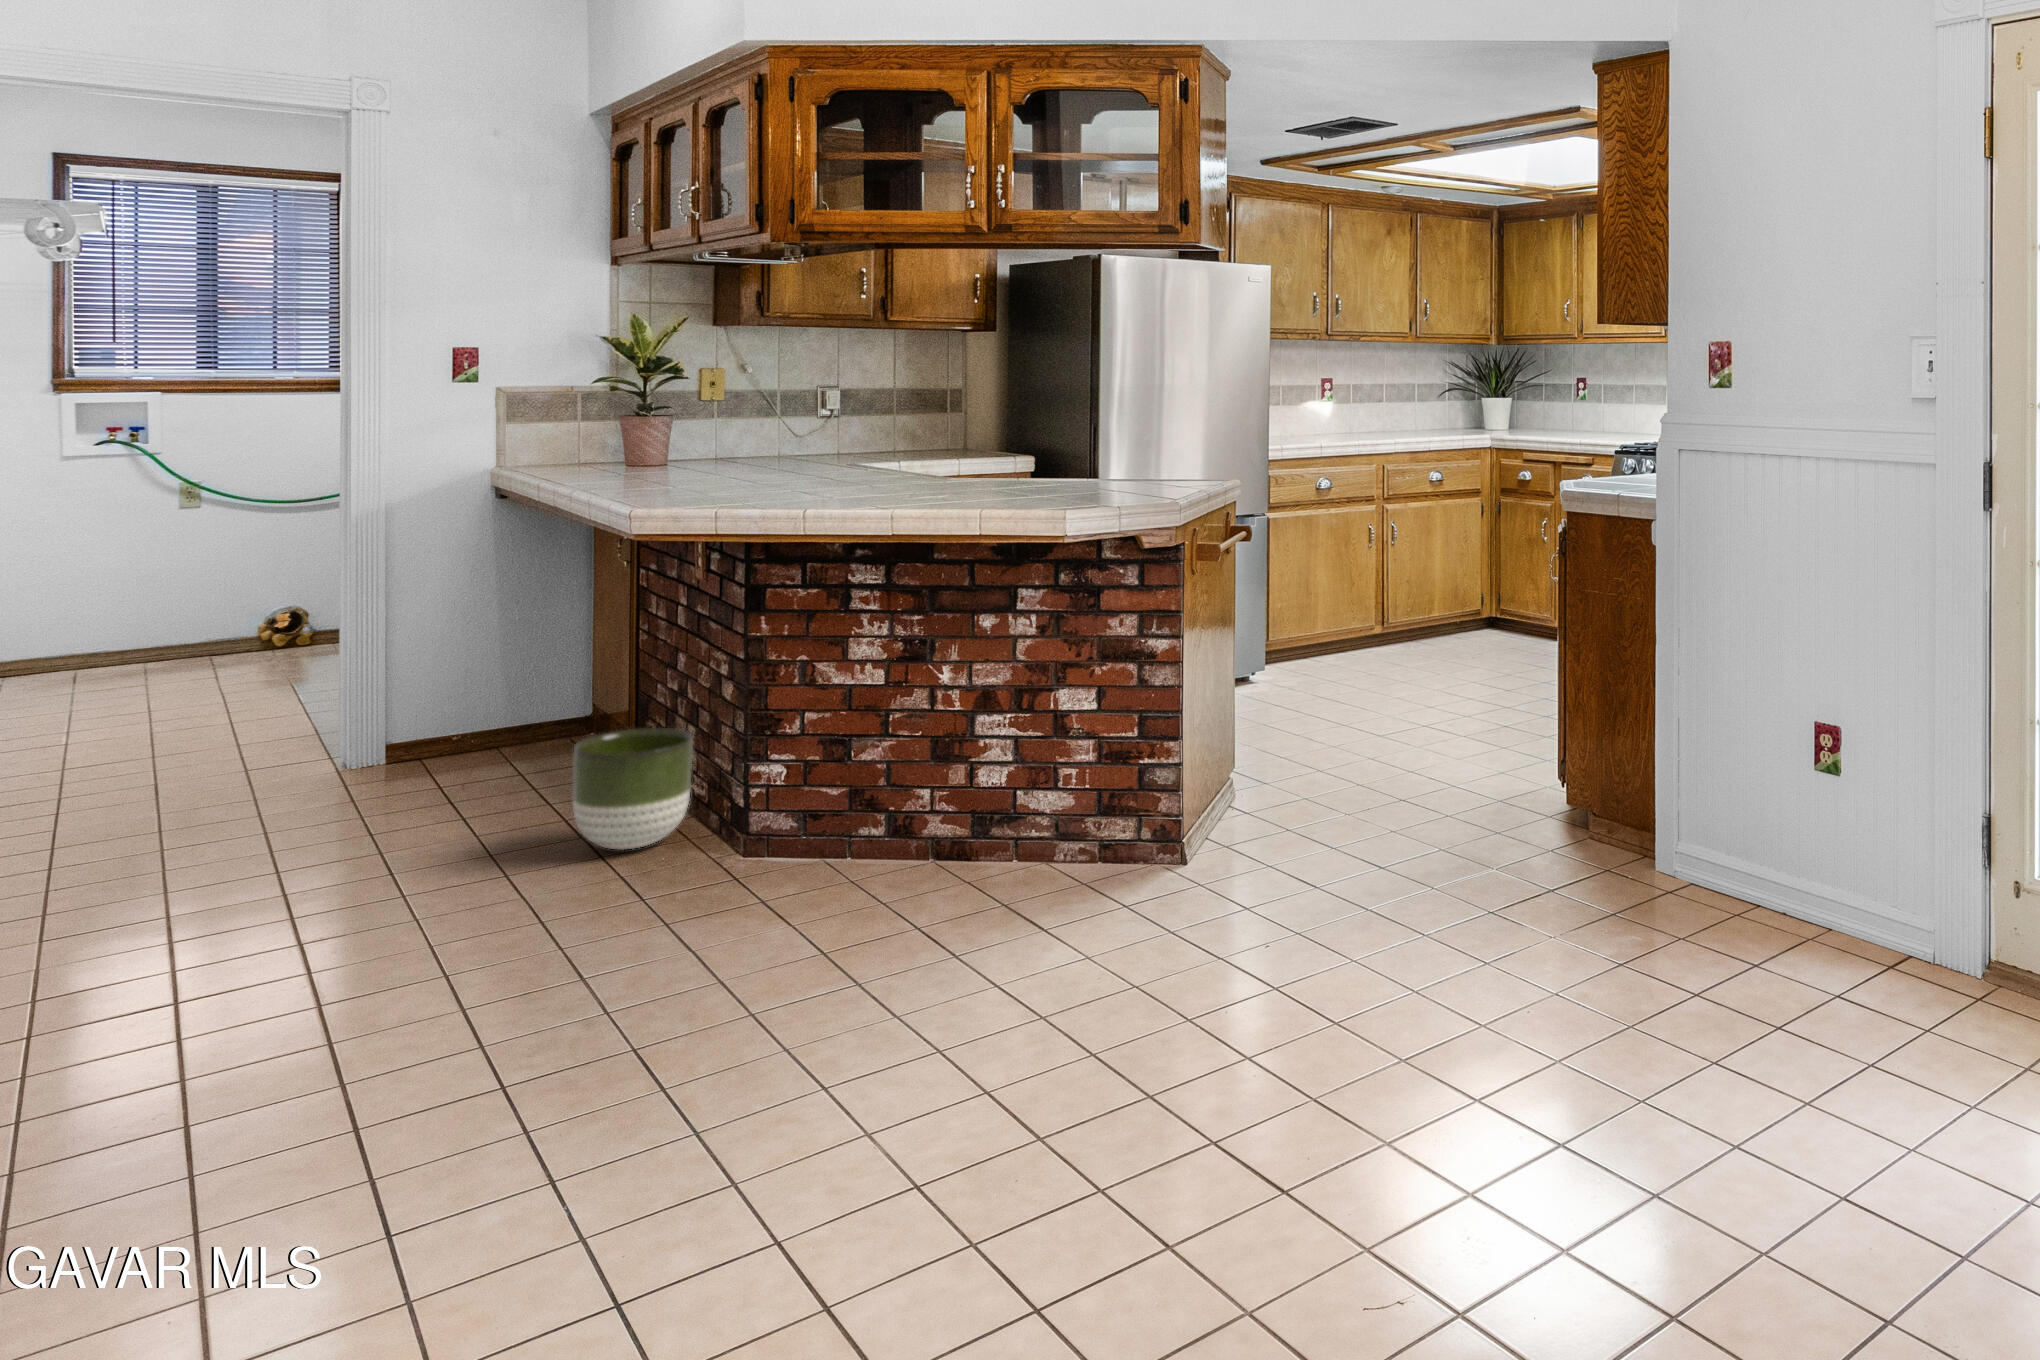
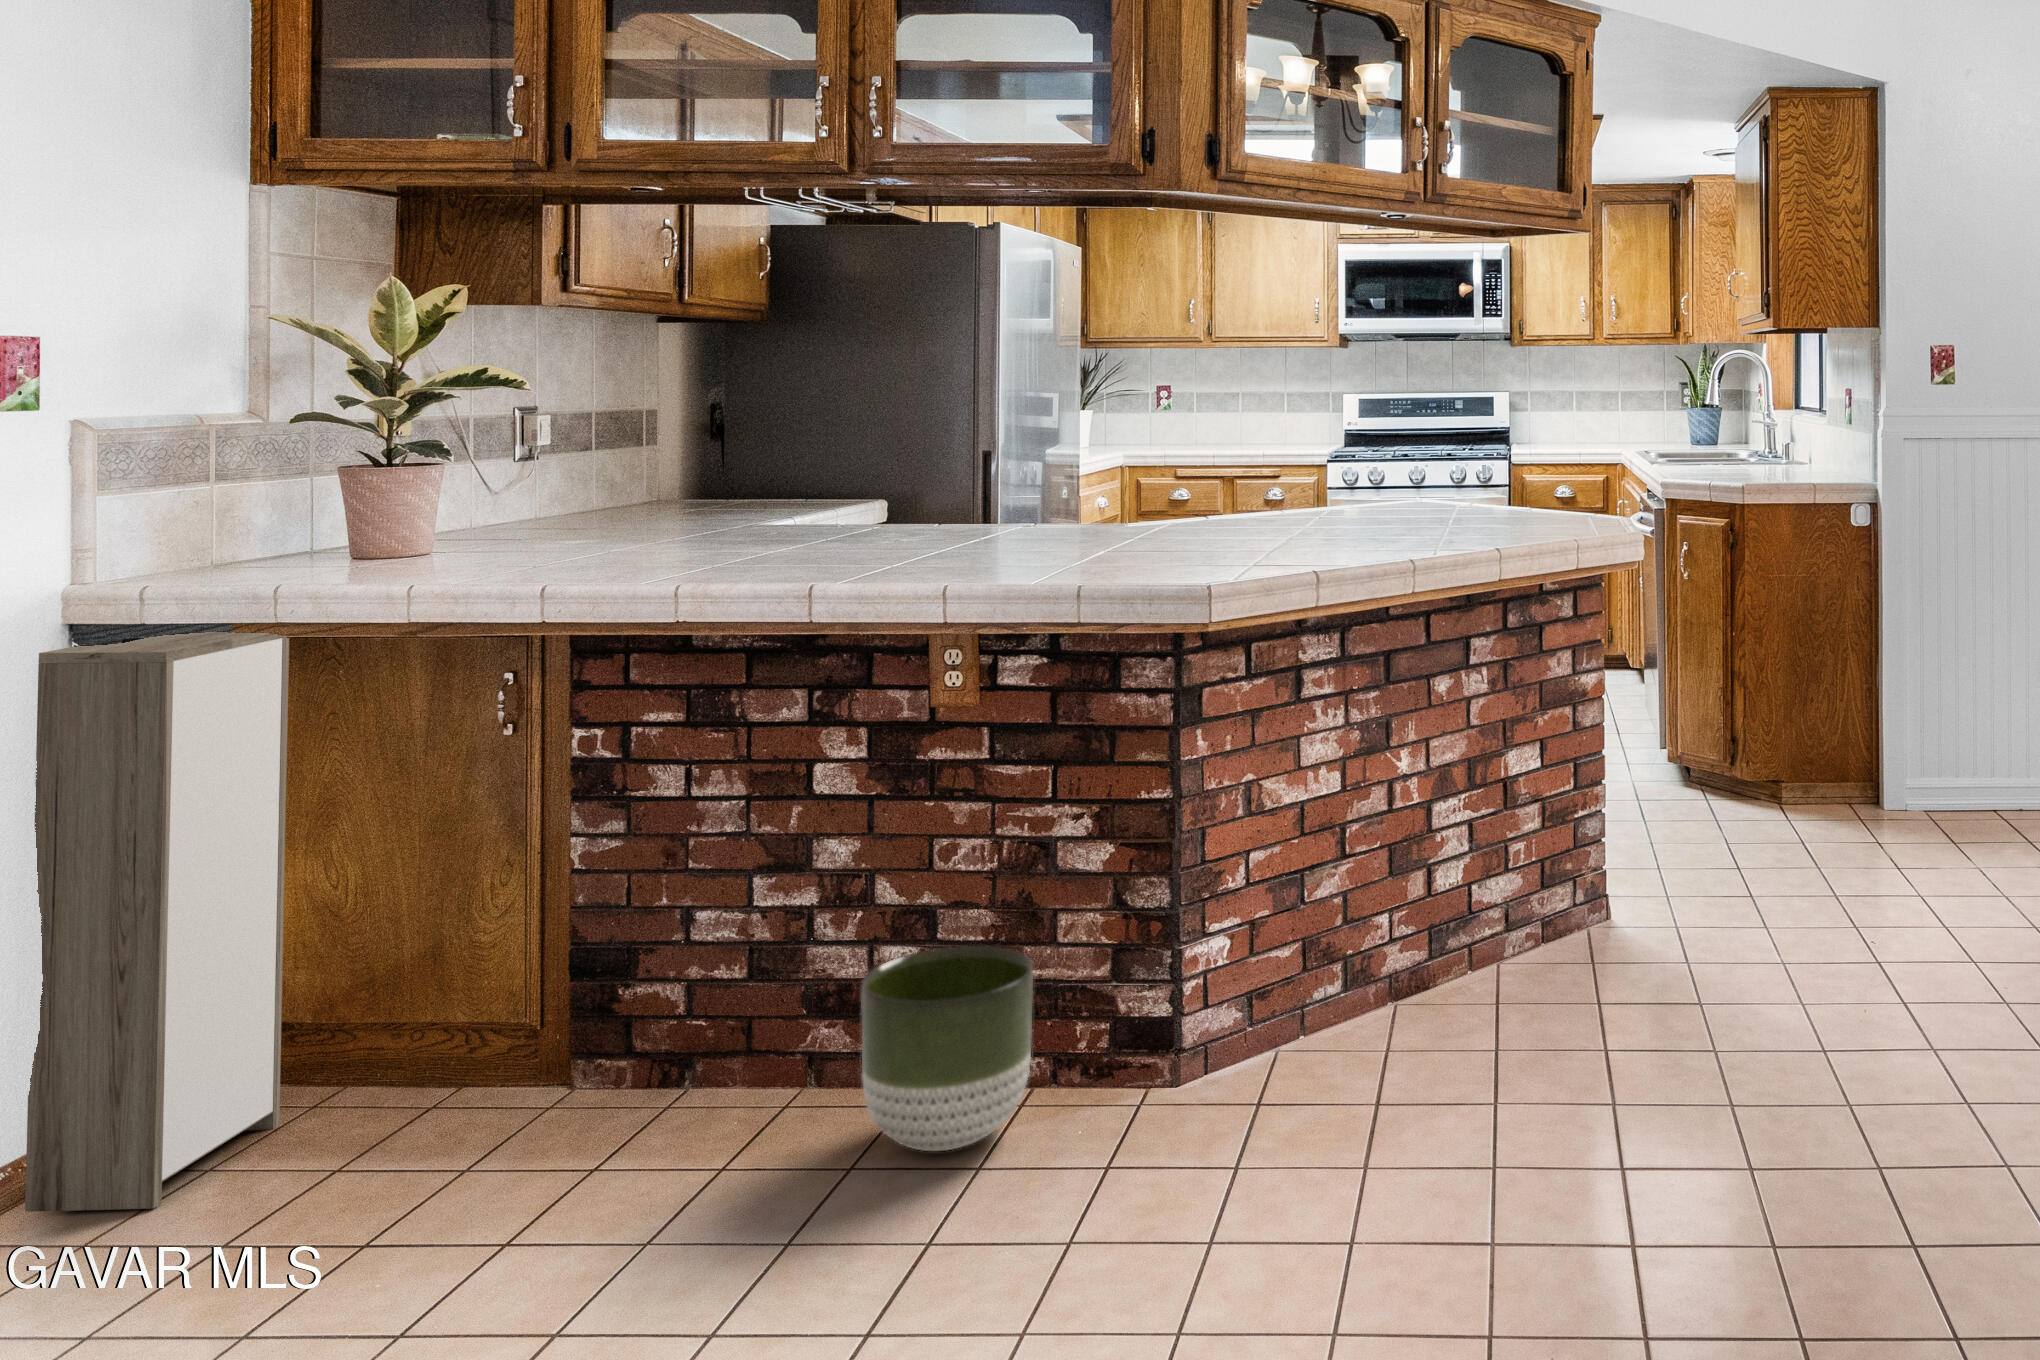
storage cabinet: none [458,485,585,768] -> present [25,632,289,1212]

